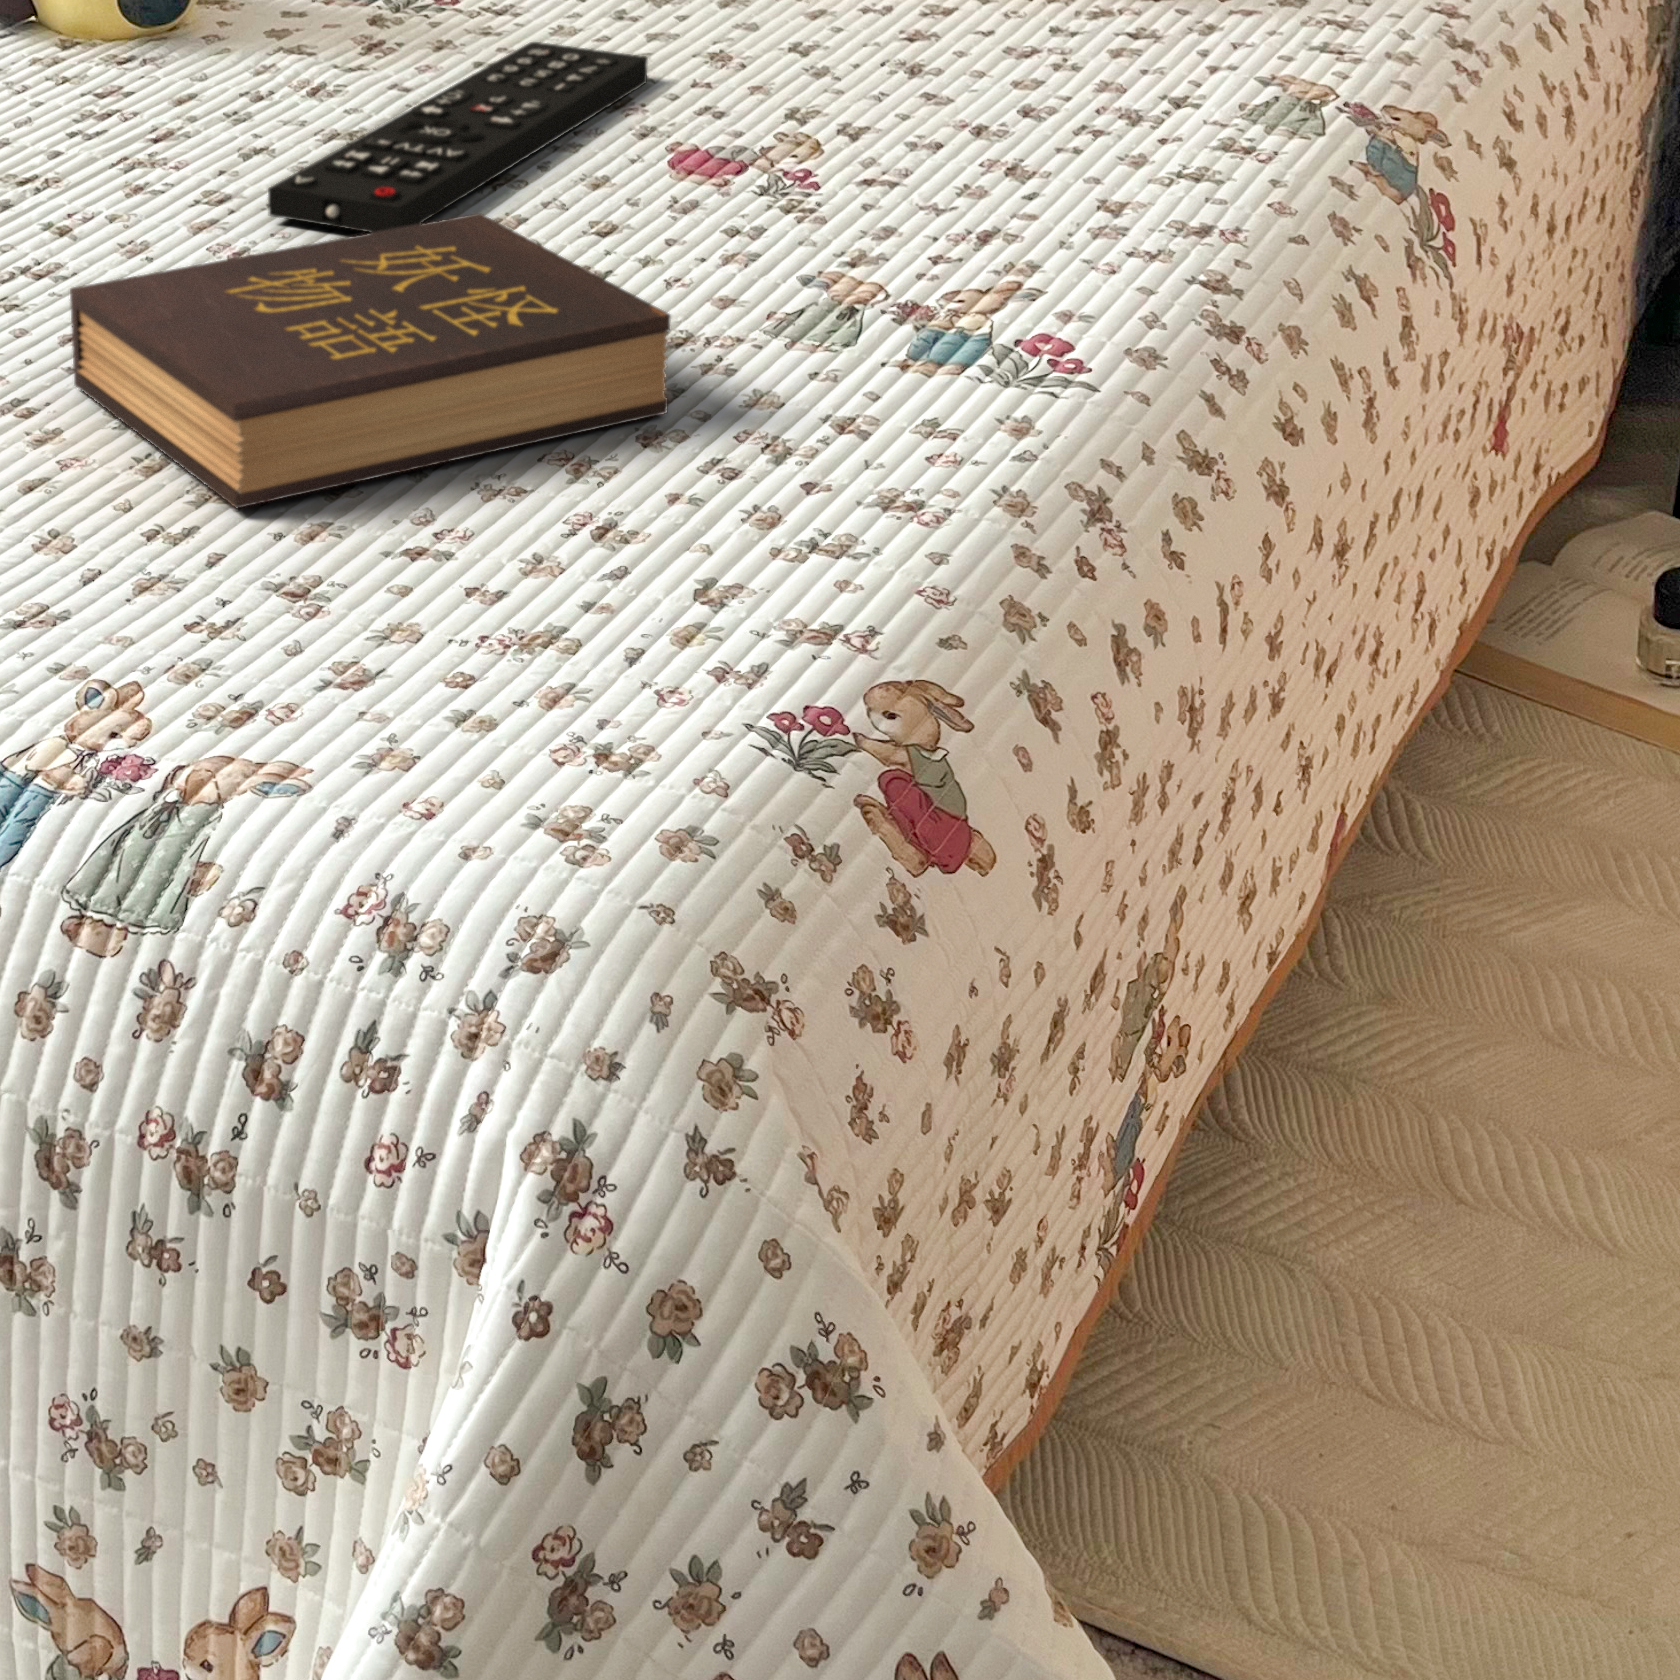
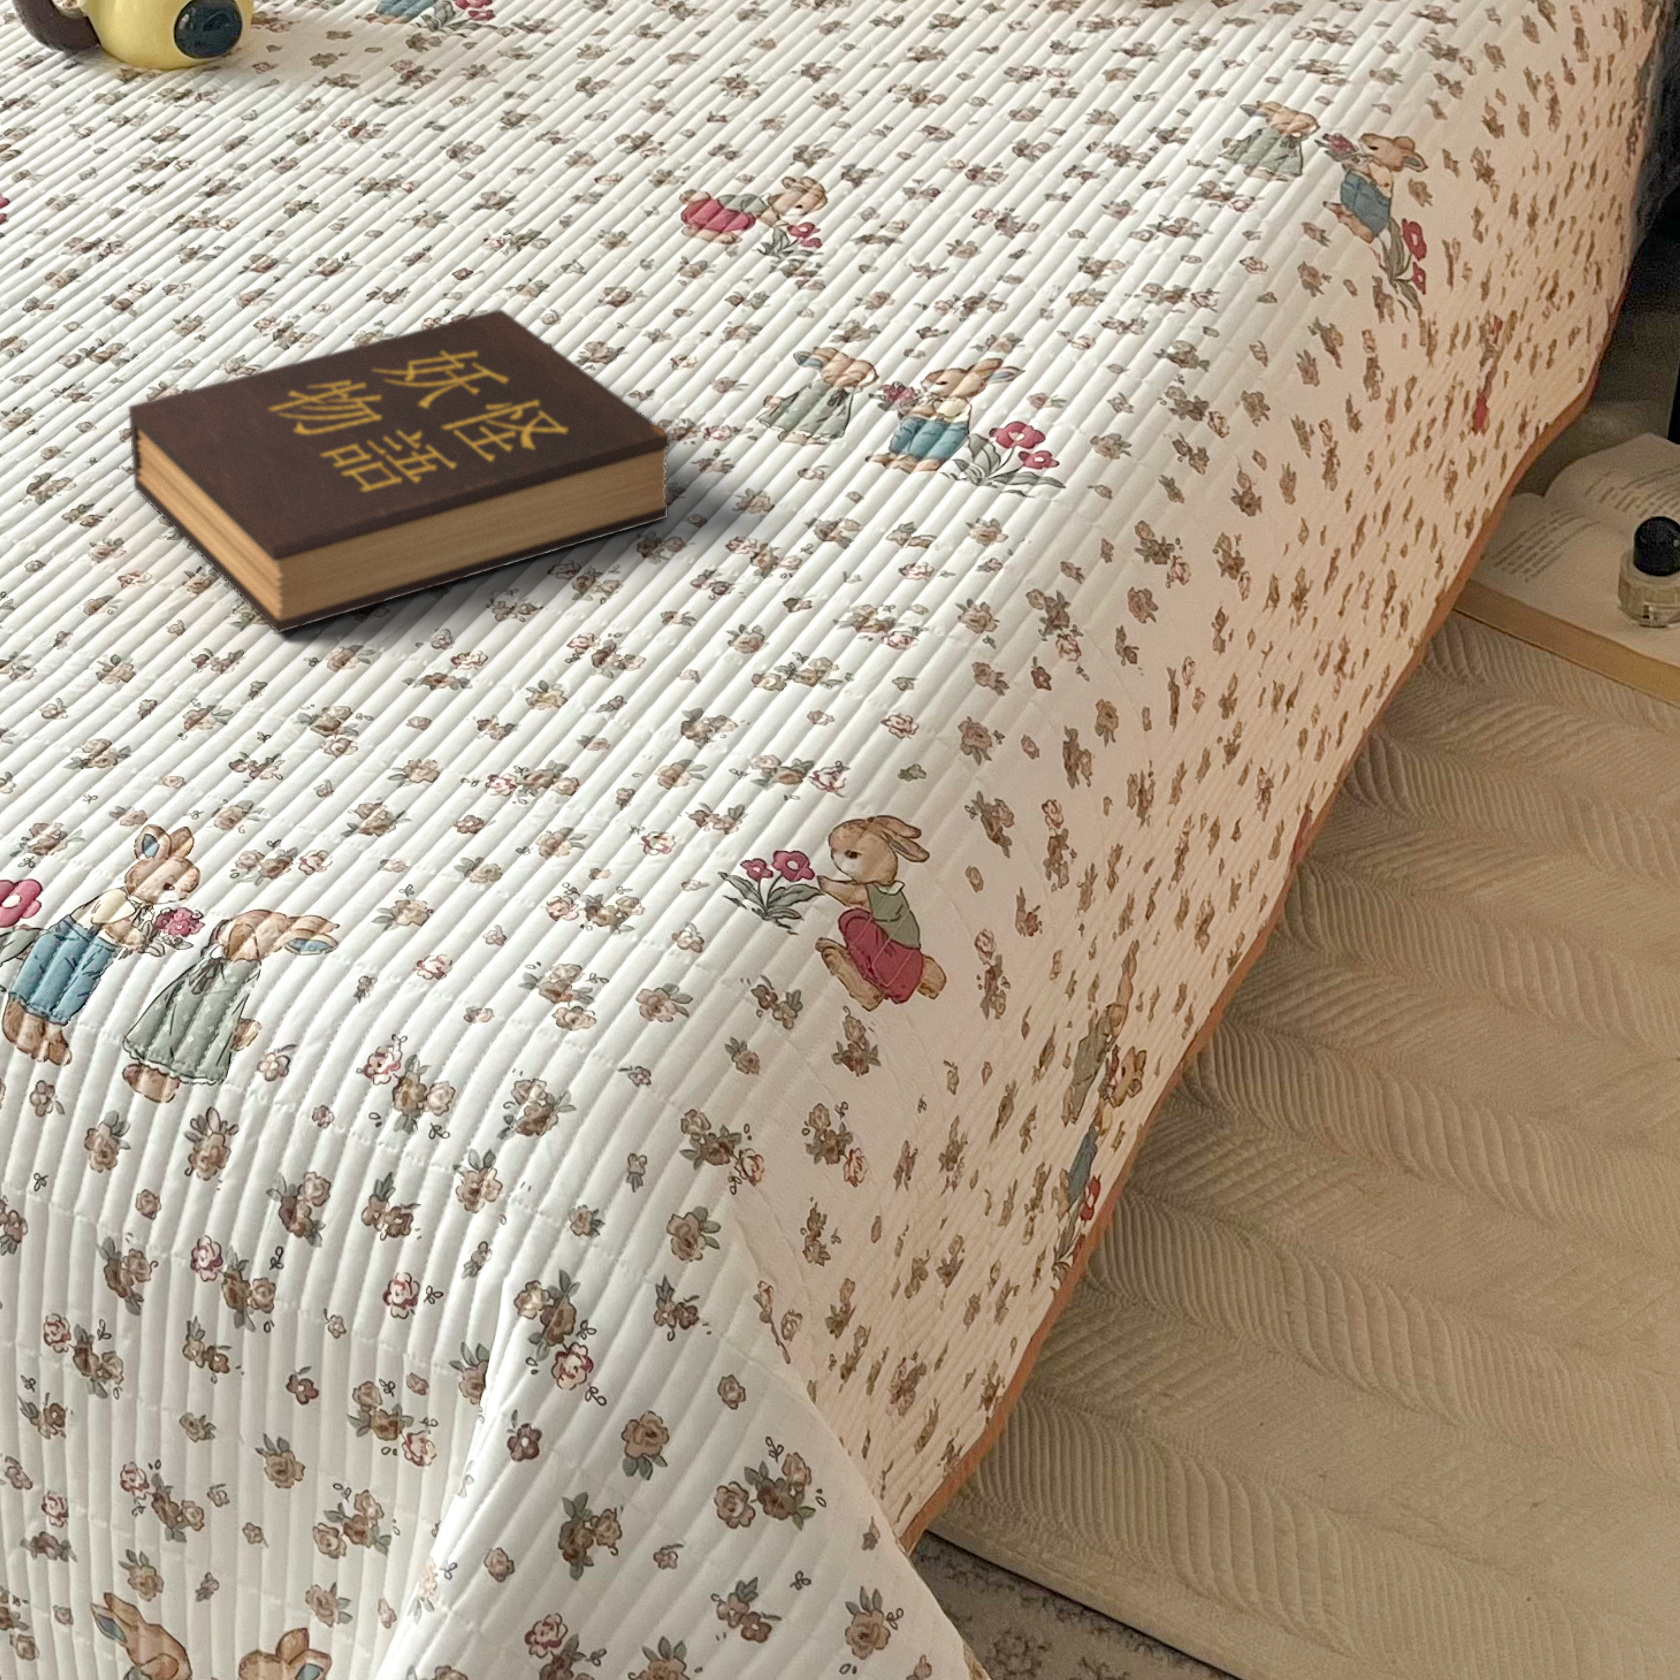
remote control: present [268,42,648,233] -> none [311,72,667,310]

